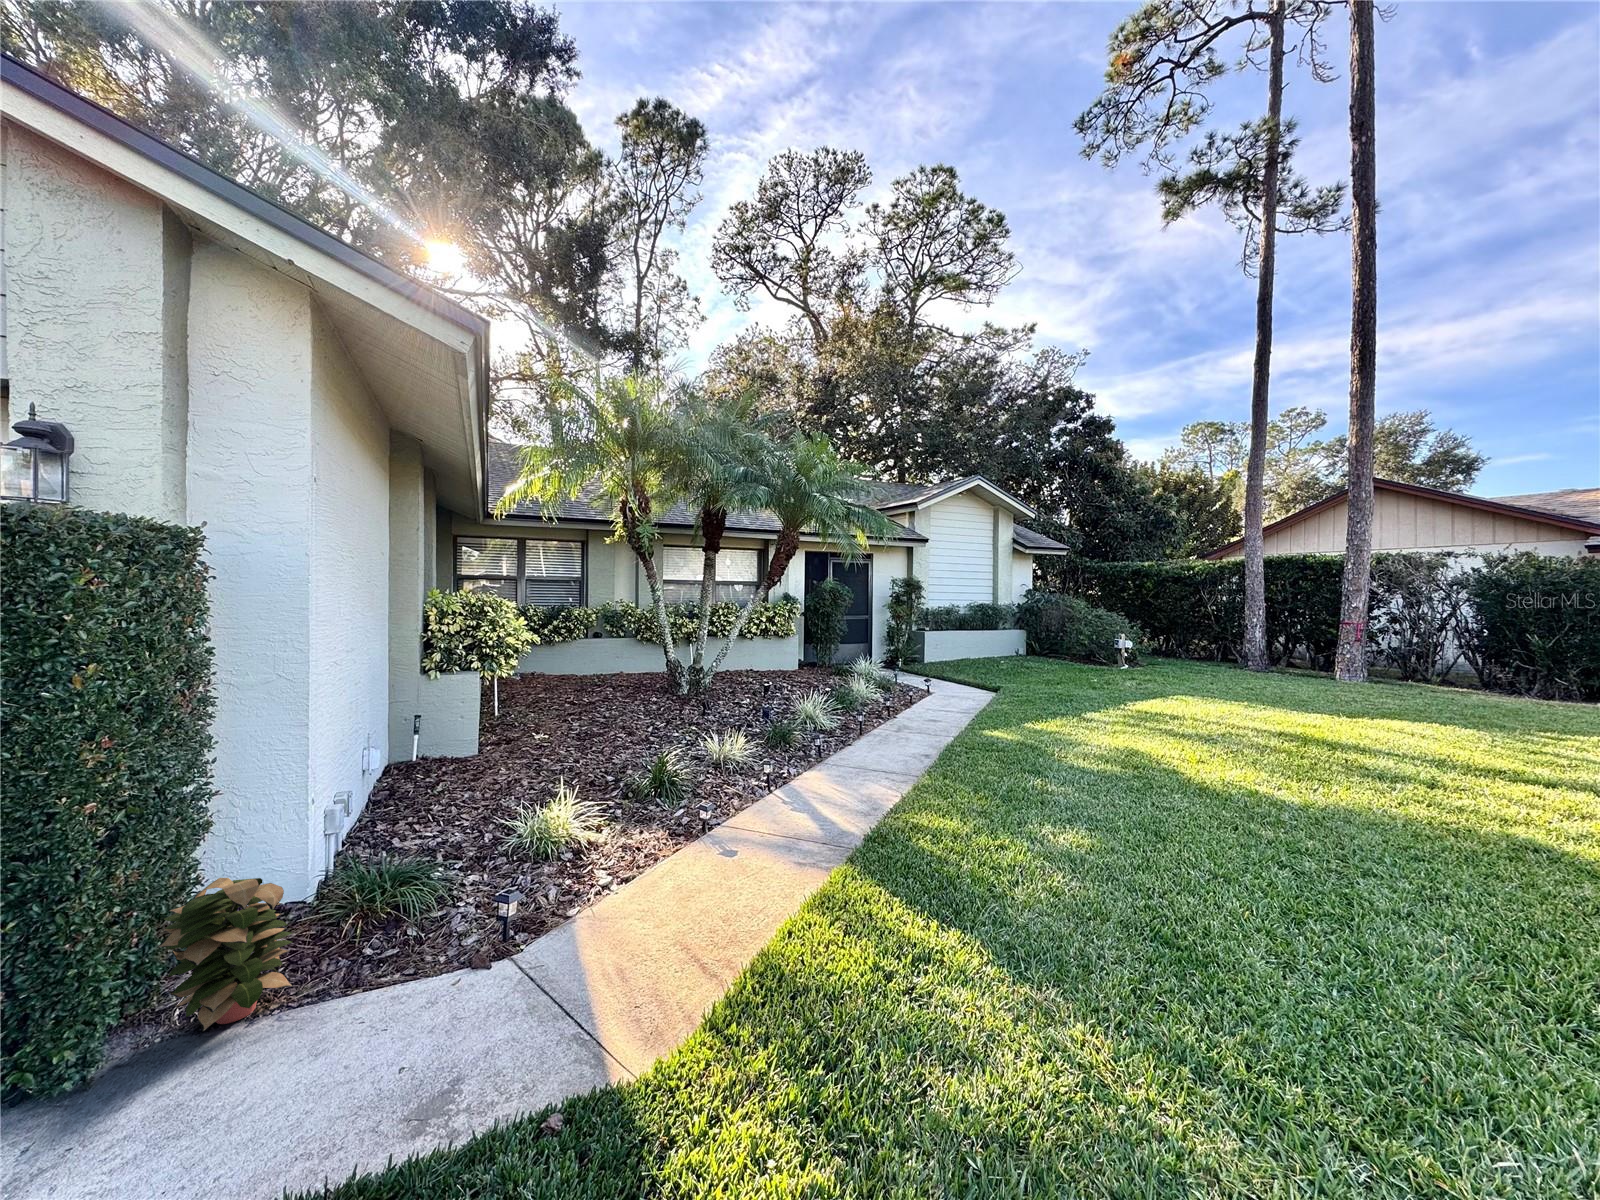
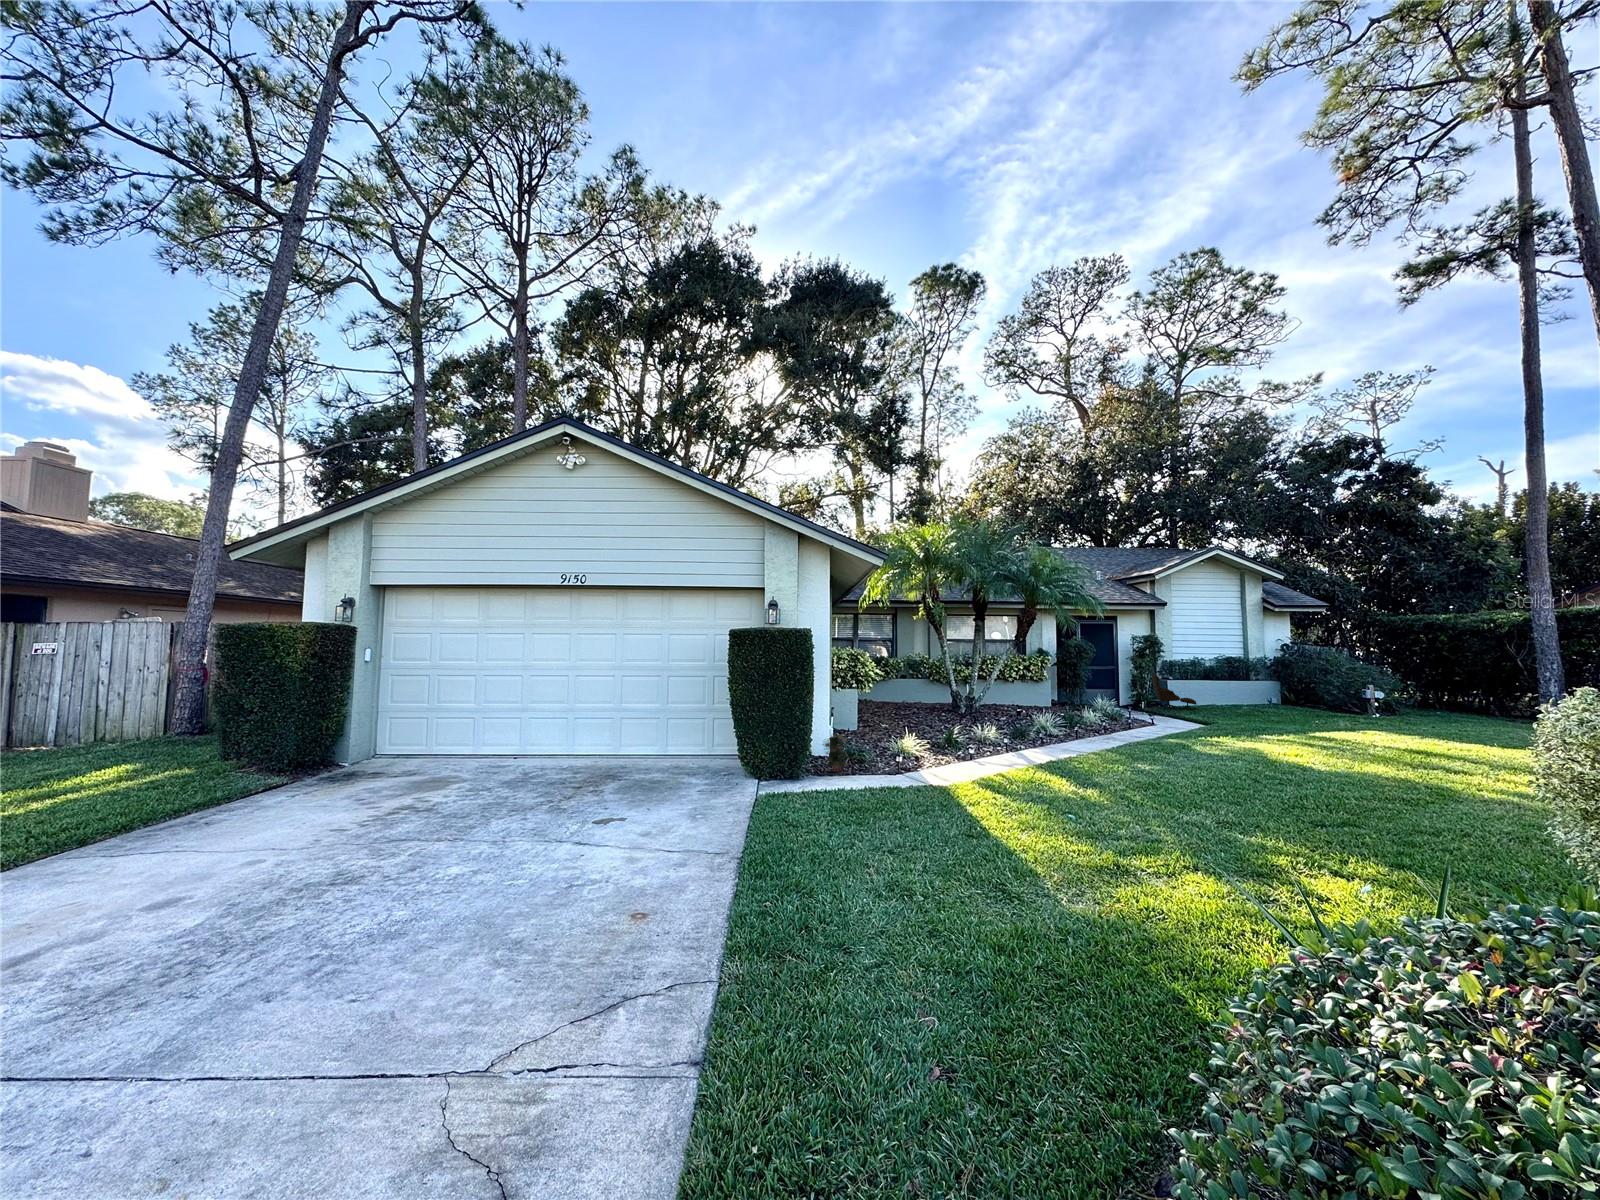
lounge chair: none [914,626,963,669] -> present [1152,675,1197,710]

